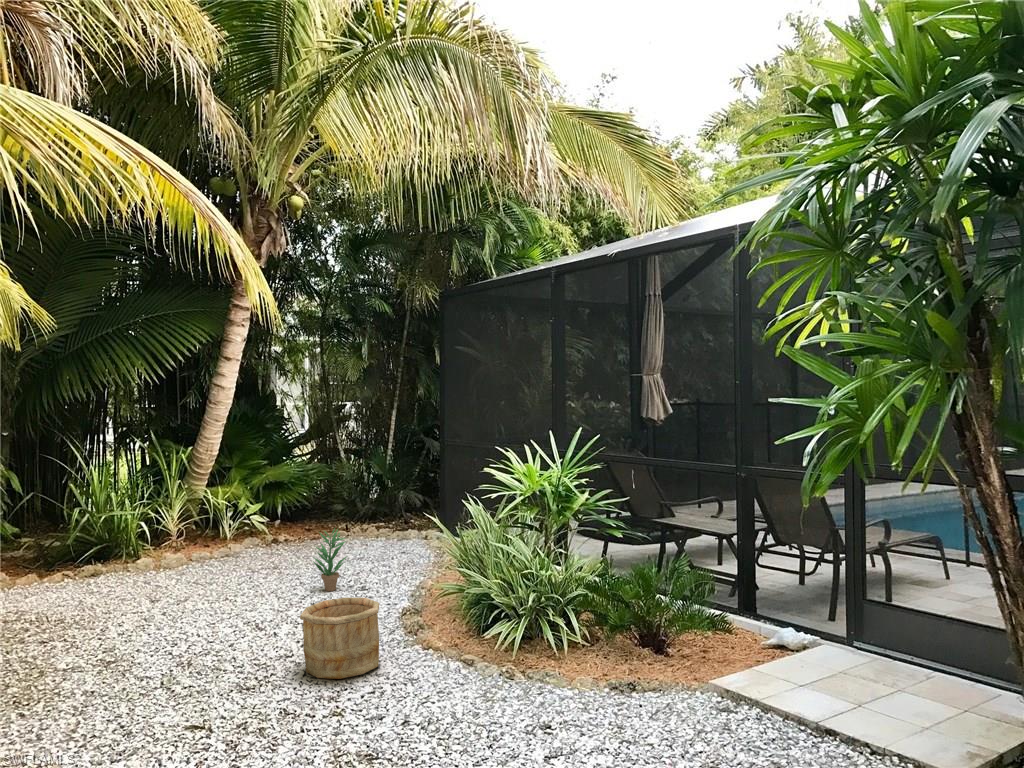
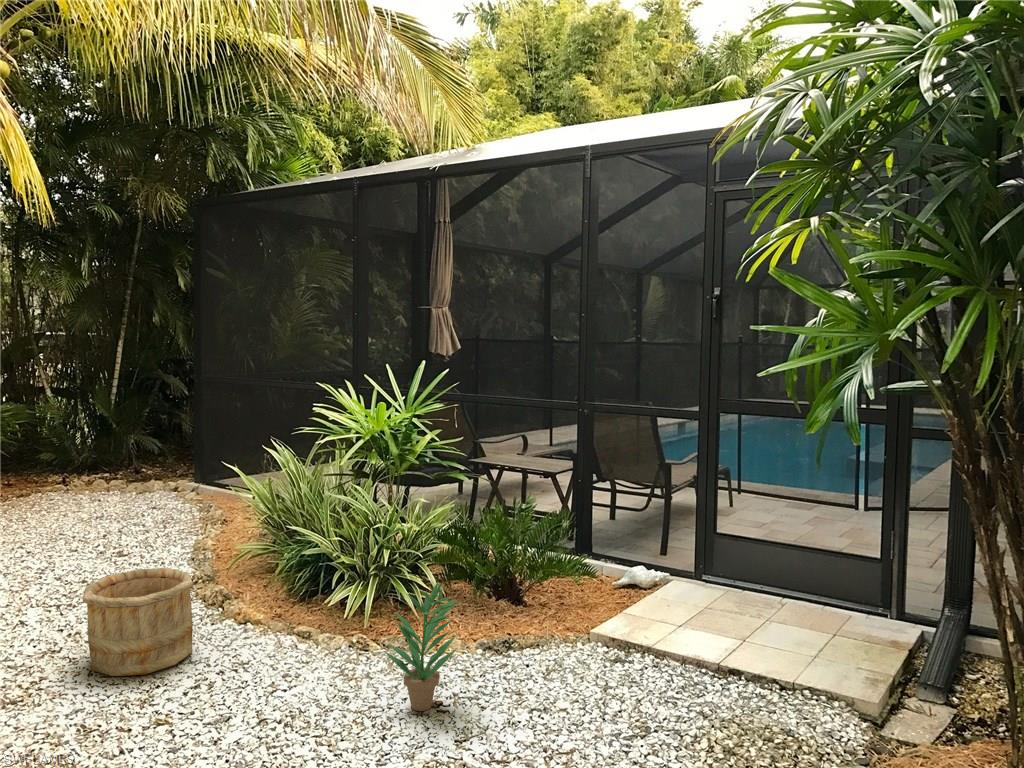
potted plant: present [313,529,346,591] -> present [384,582,457,711]

